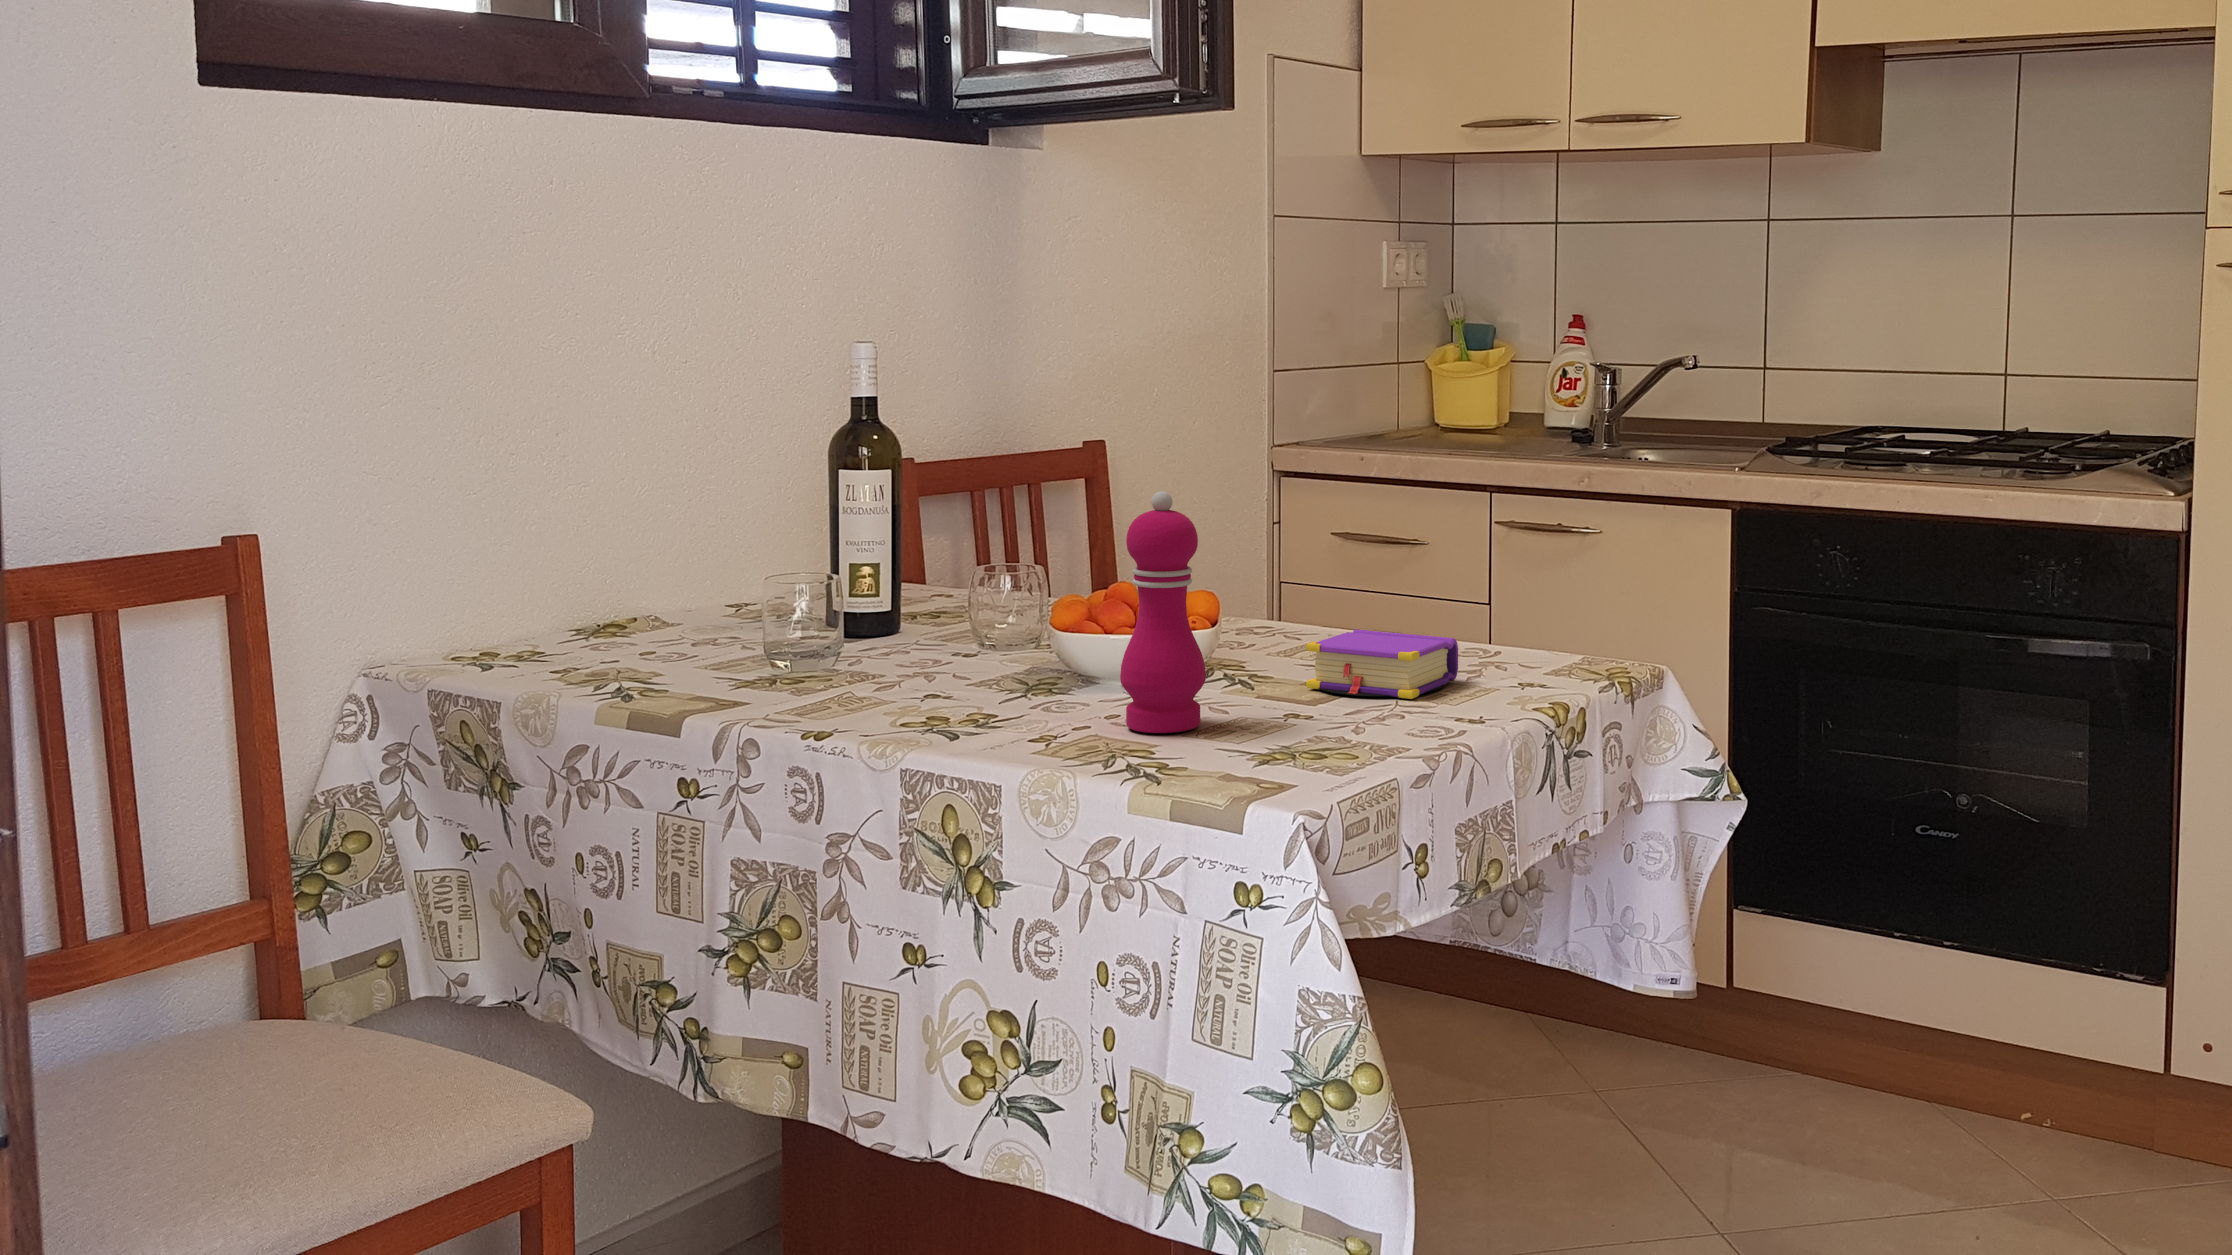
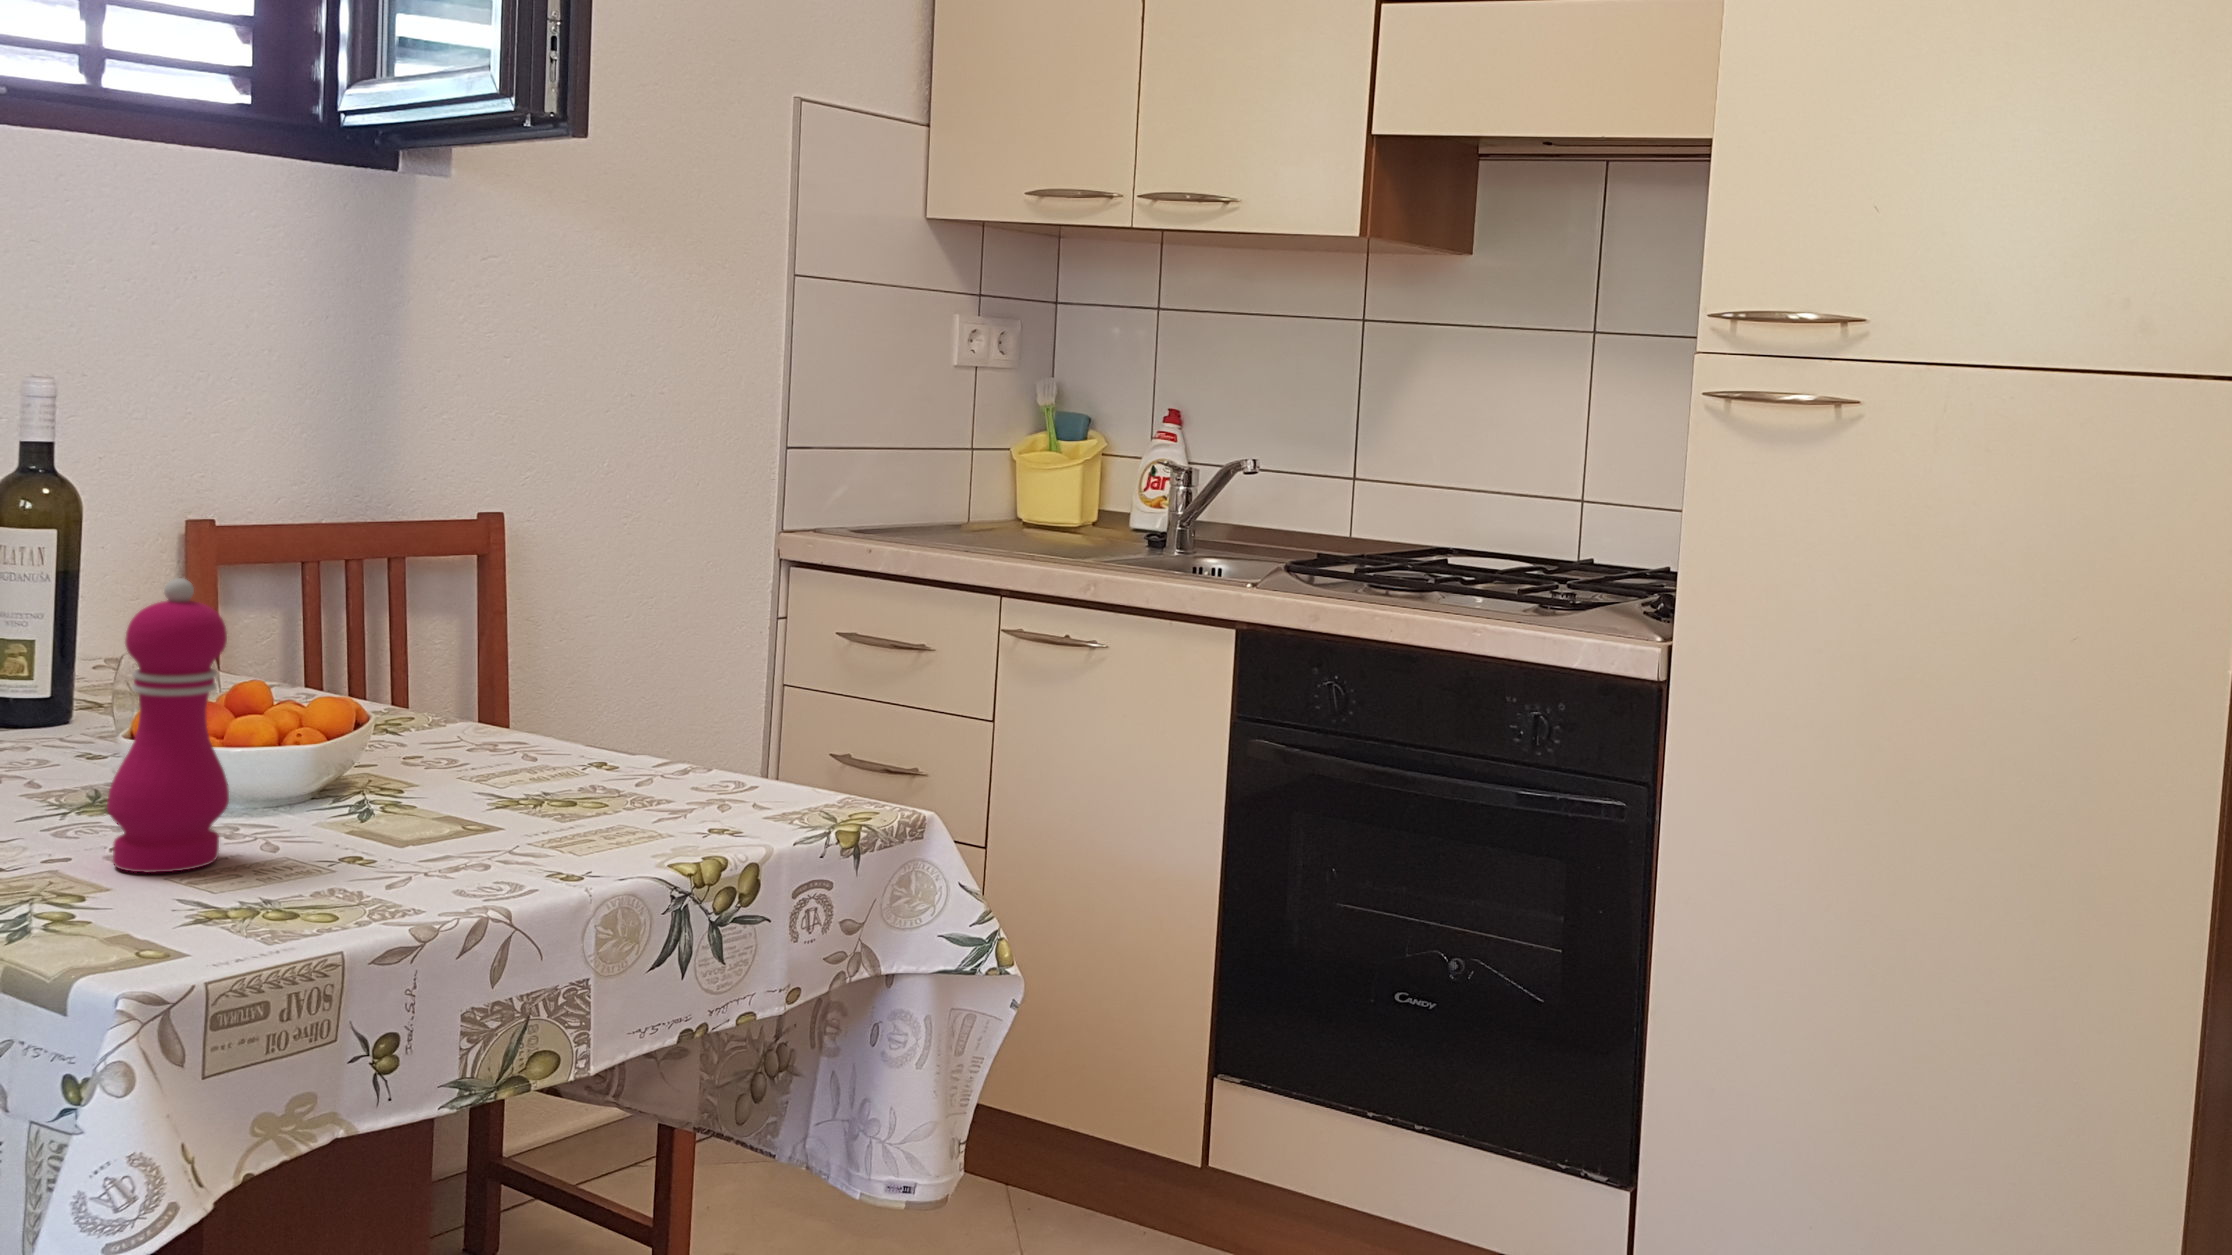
book: present [1306,630,1458,699] -> none [365,752,706,858]

